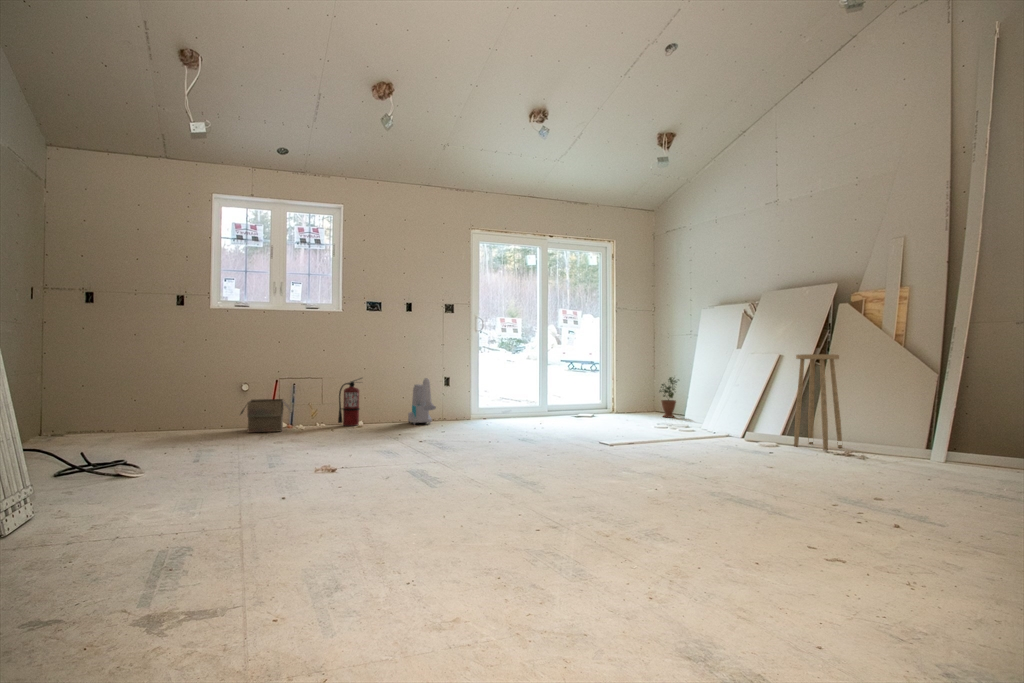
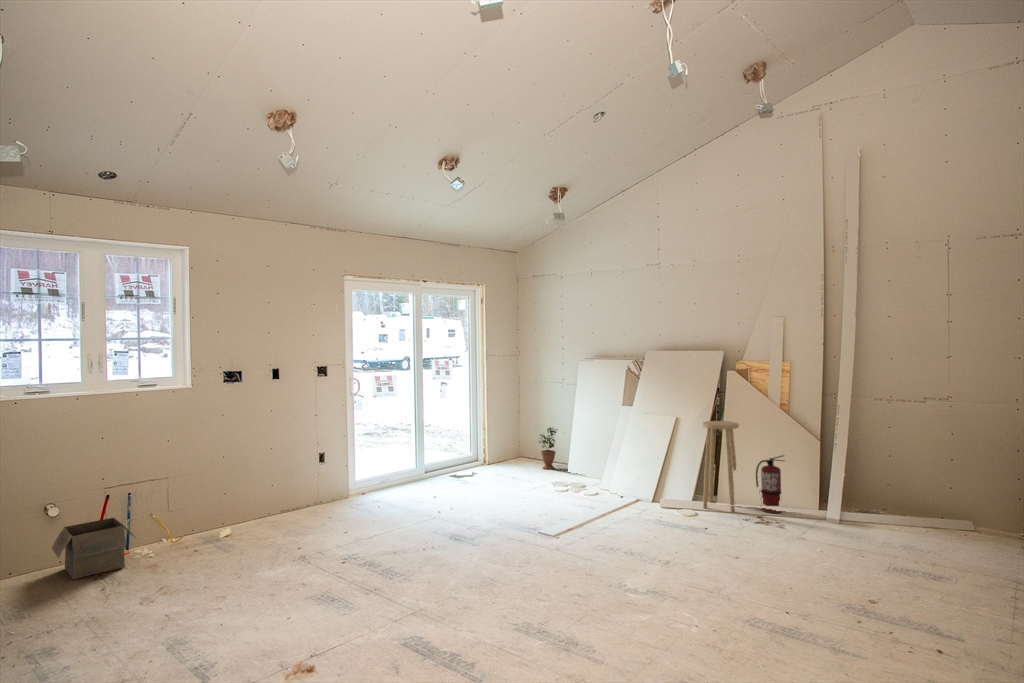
fire extinguisher: present [338,378,362,426] -> present [756,455,784,513]
vacuum cleaner: present [408,378,436,424] -> none [280,465,332,522]

